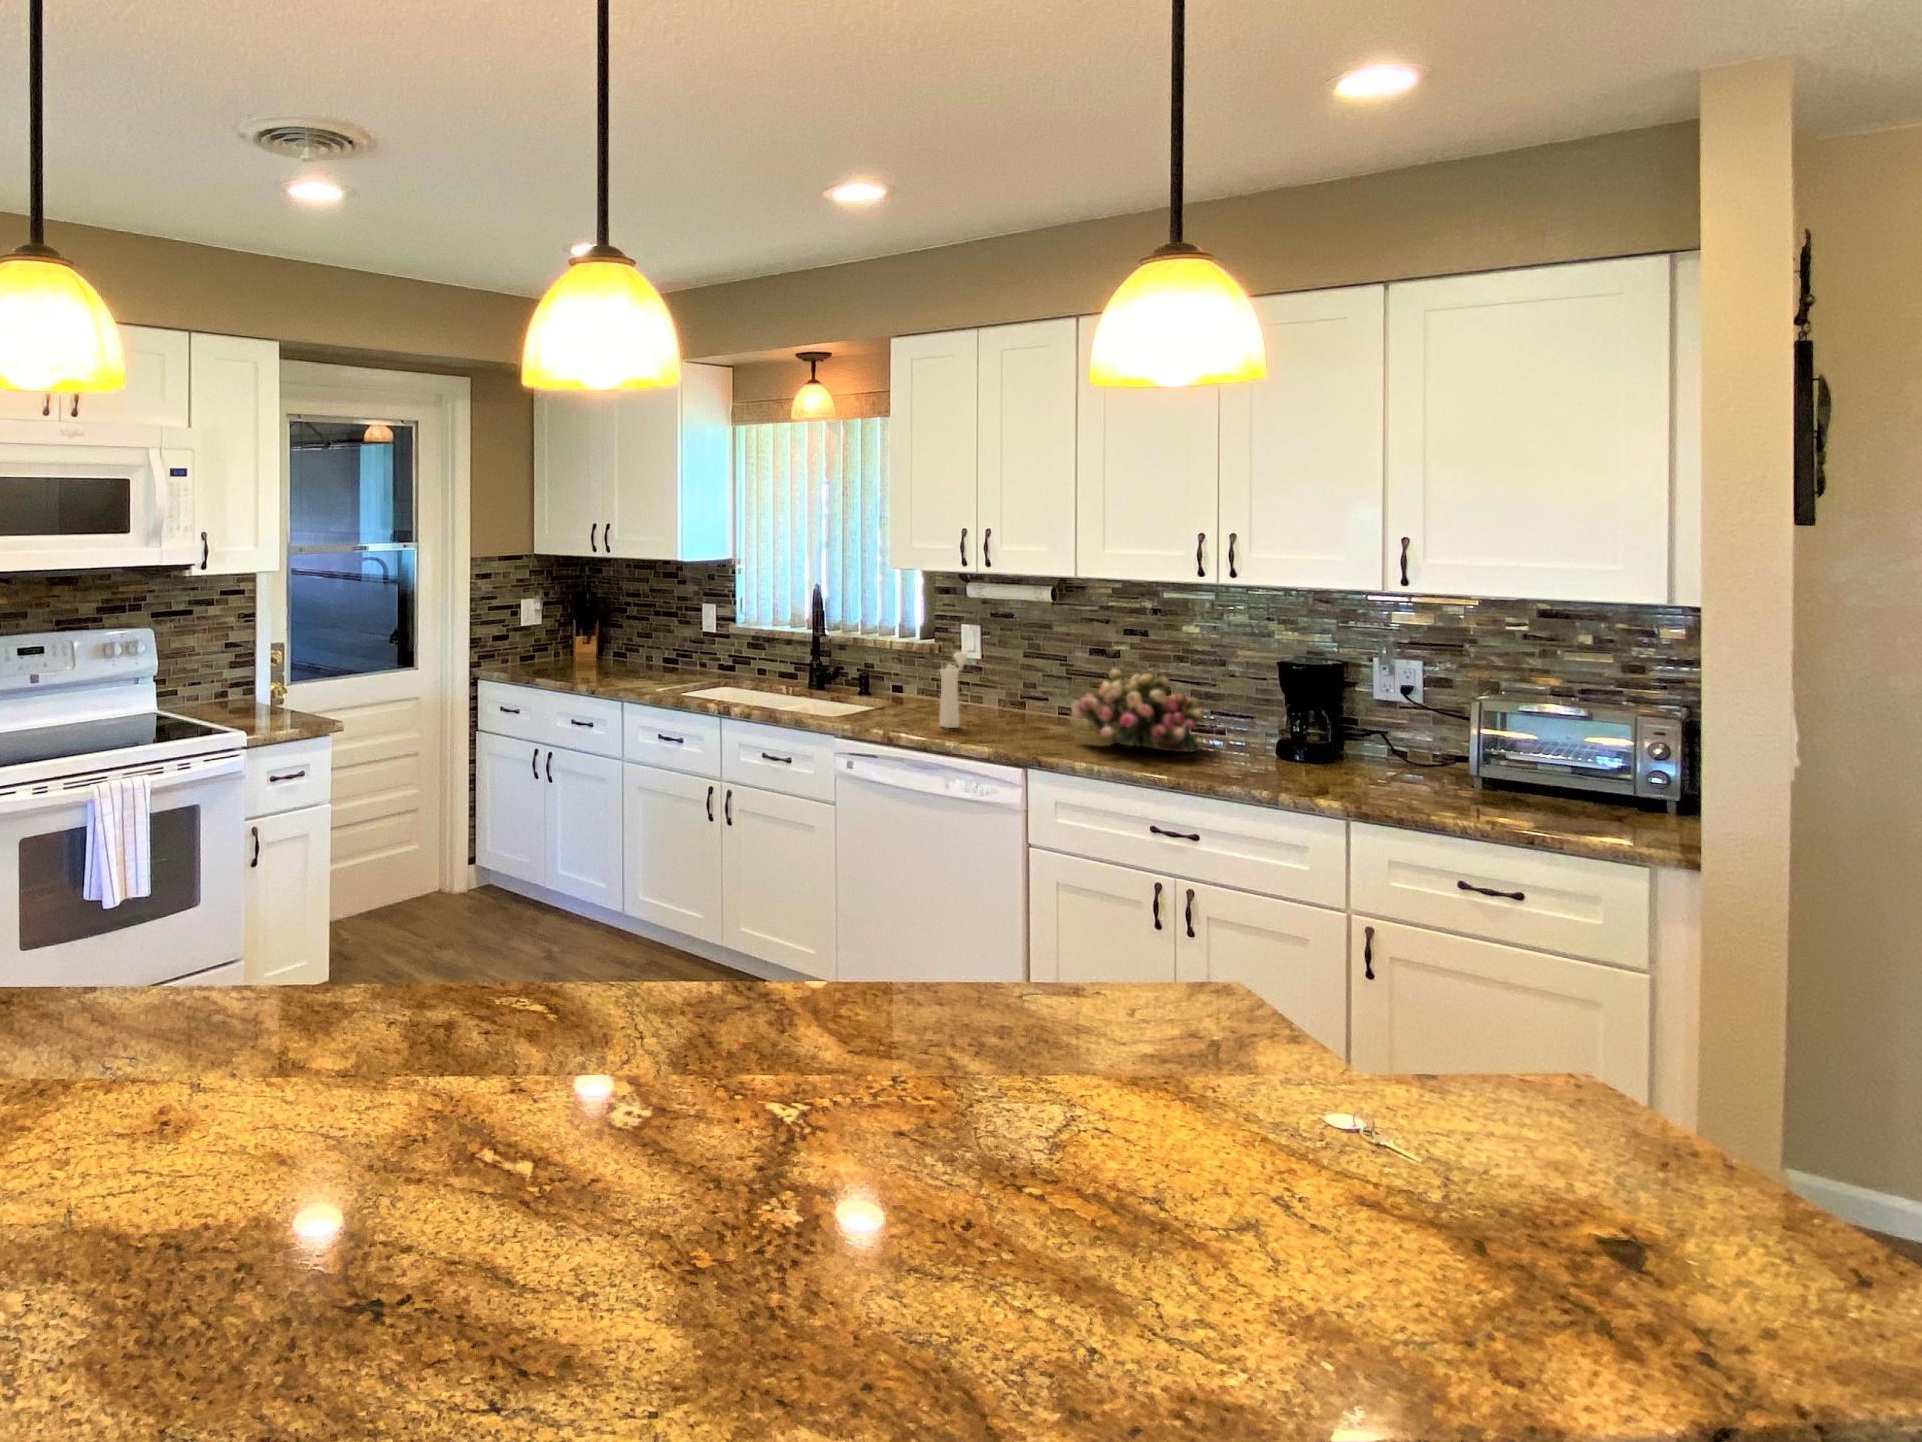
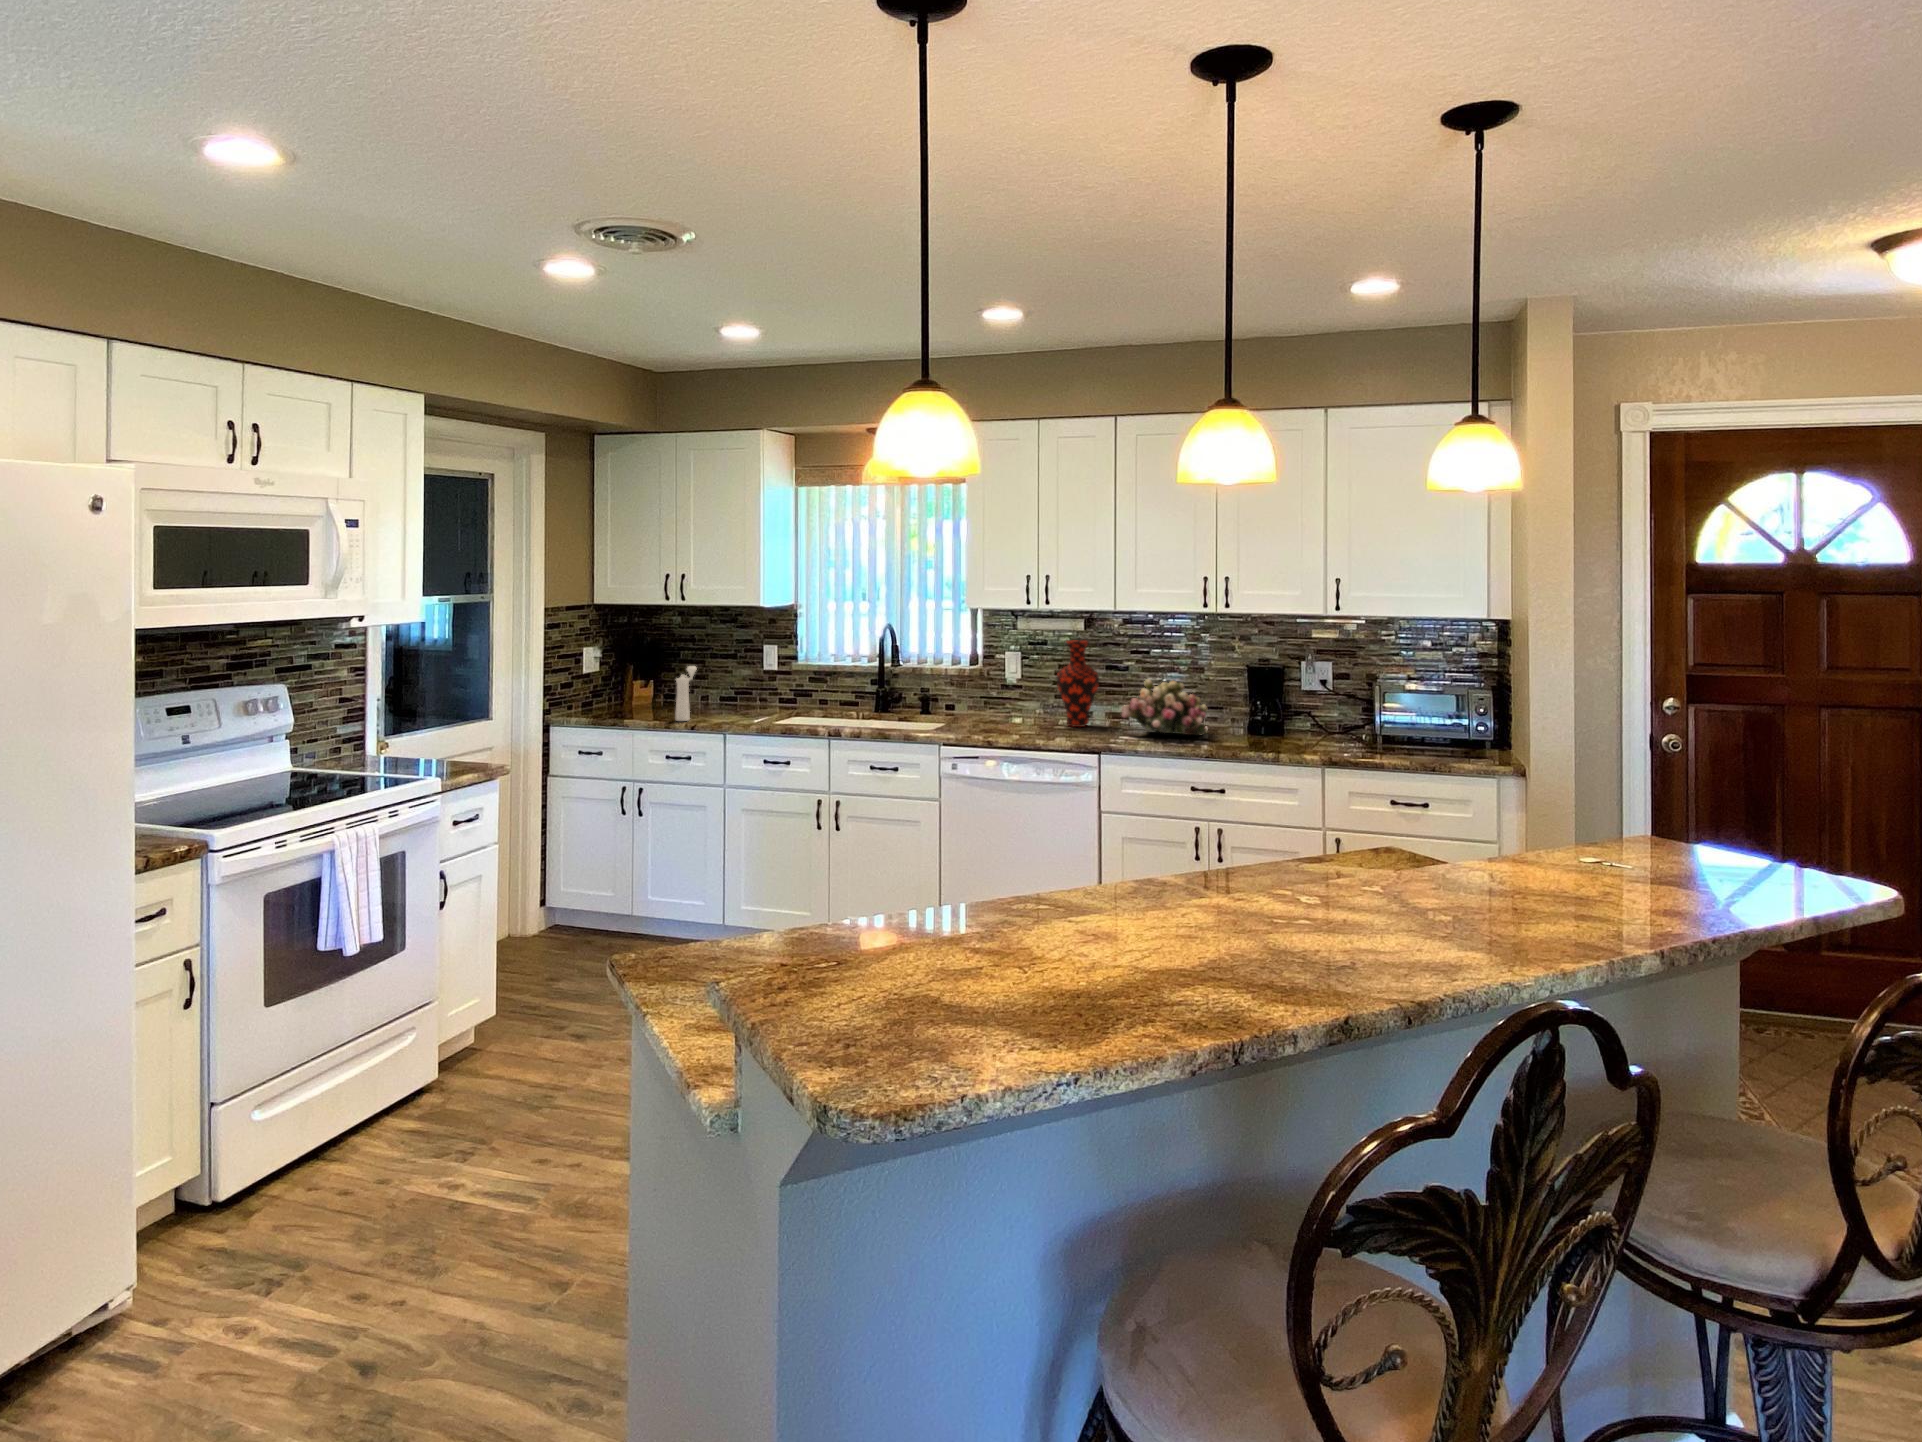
vase: none [1004,612,1064,725] -> present [1057,640,1099,727]
pepper mill: present [940,652,968,728] -> present [676,666,696,721]

